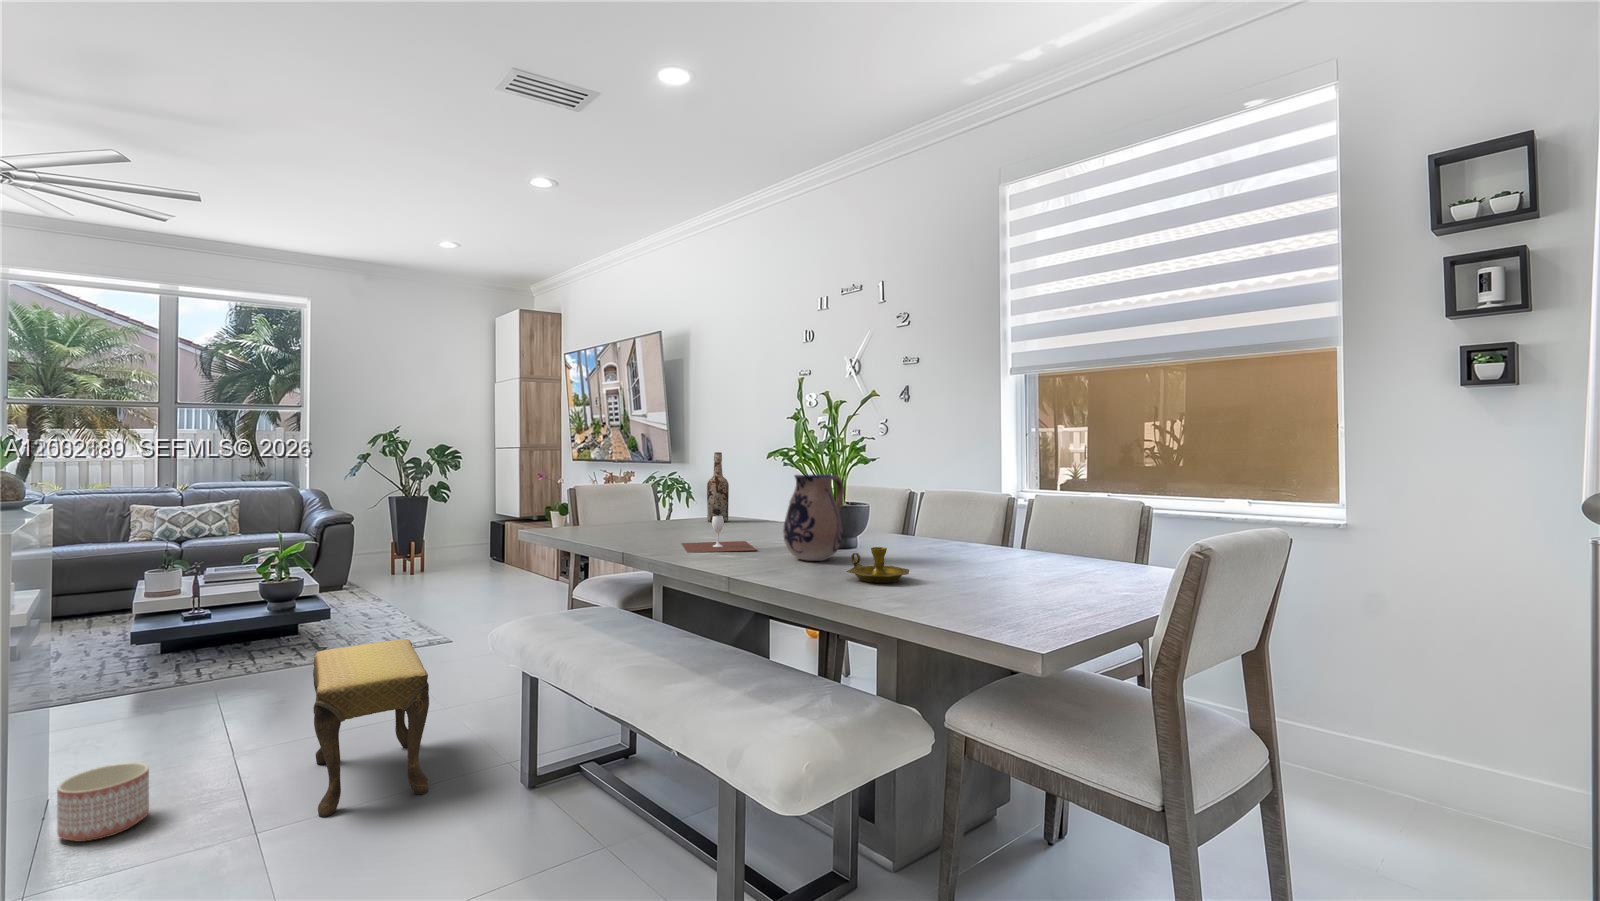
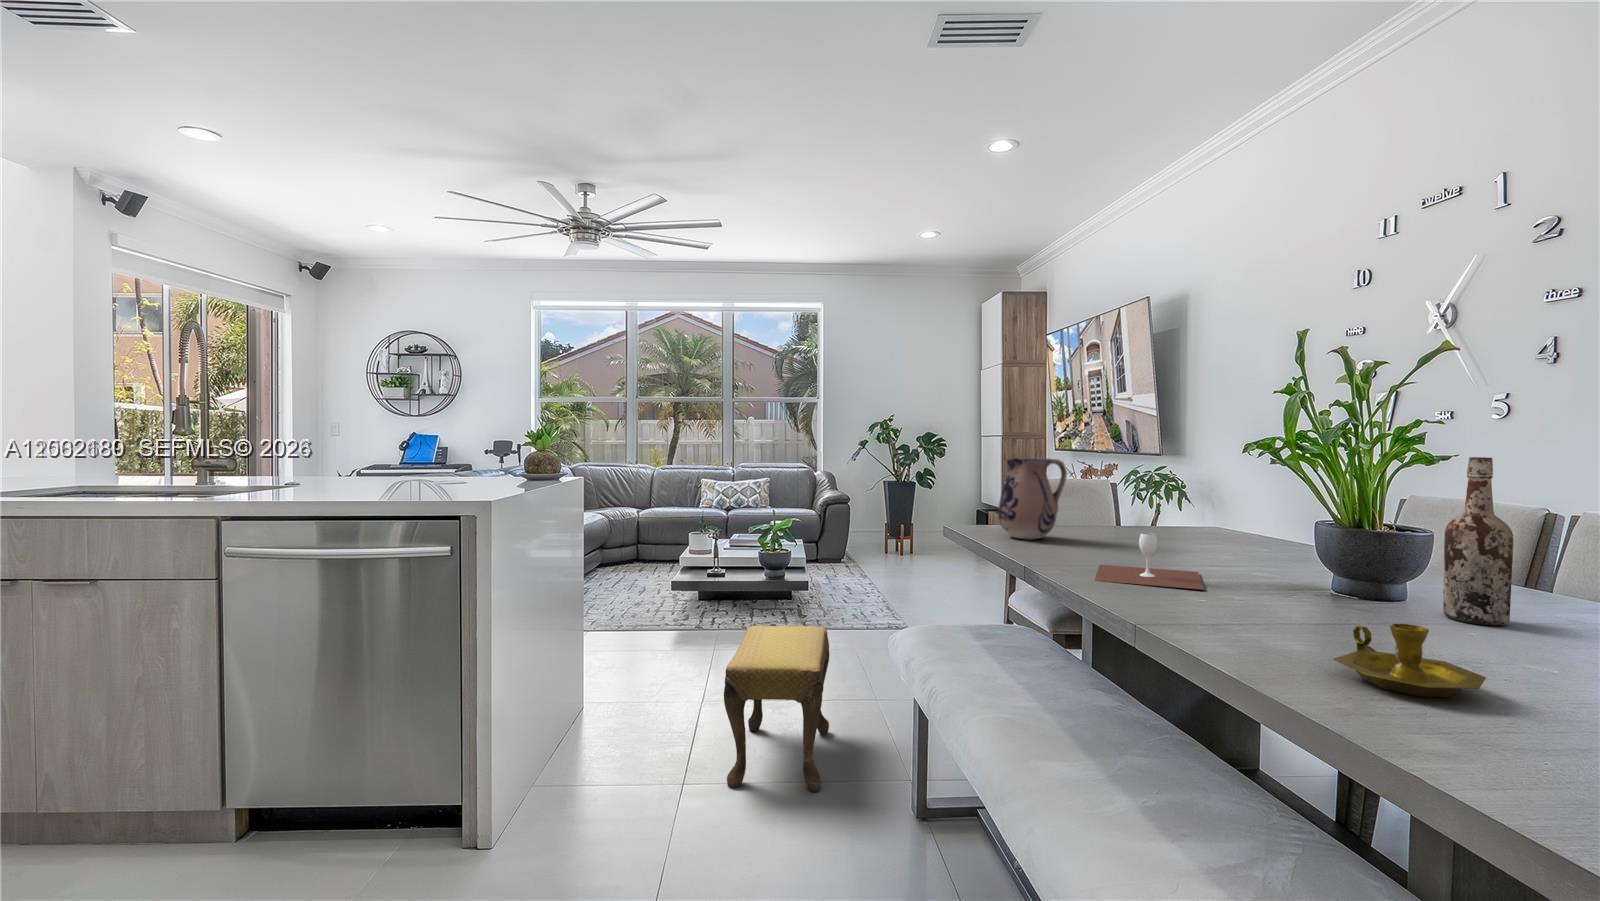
wine bottle: present [707,452,729,522] -> present [1443,457,1513,625]
ceramic pitcher: present [783,474,844,561] -> present [998,458,1067,539]
planter: present [57,762,149,842] -> none [570,692,626,752]

